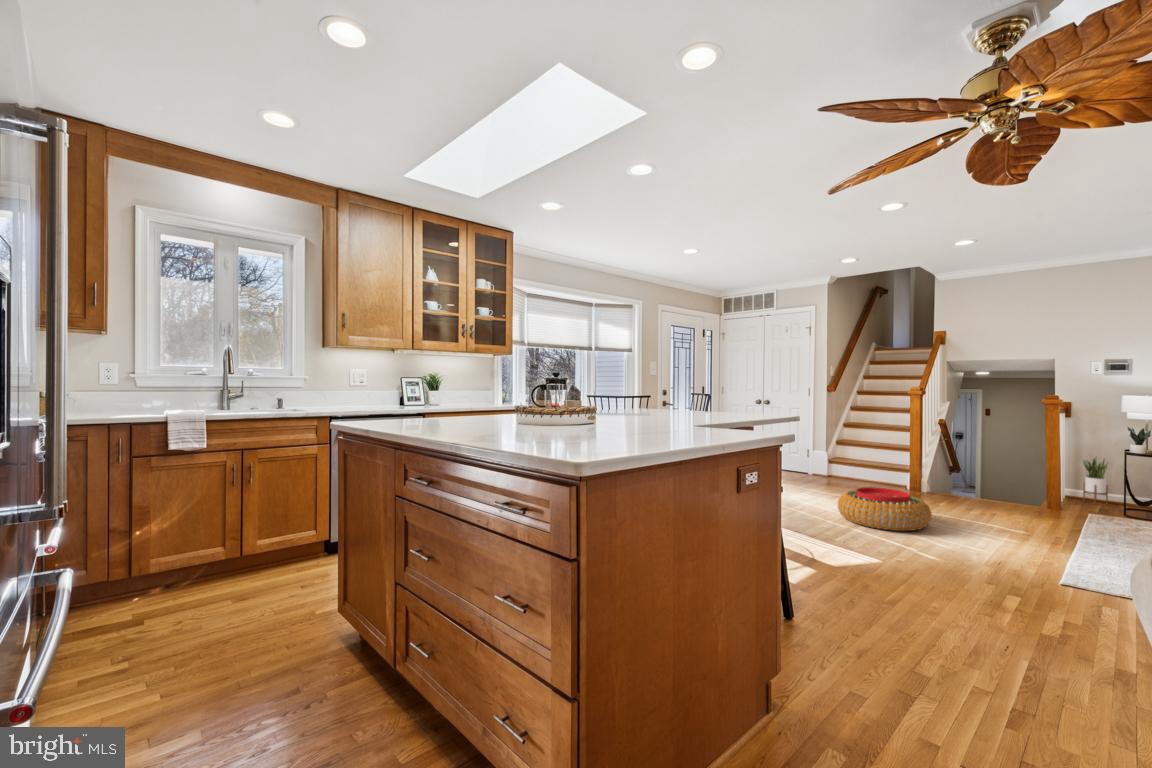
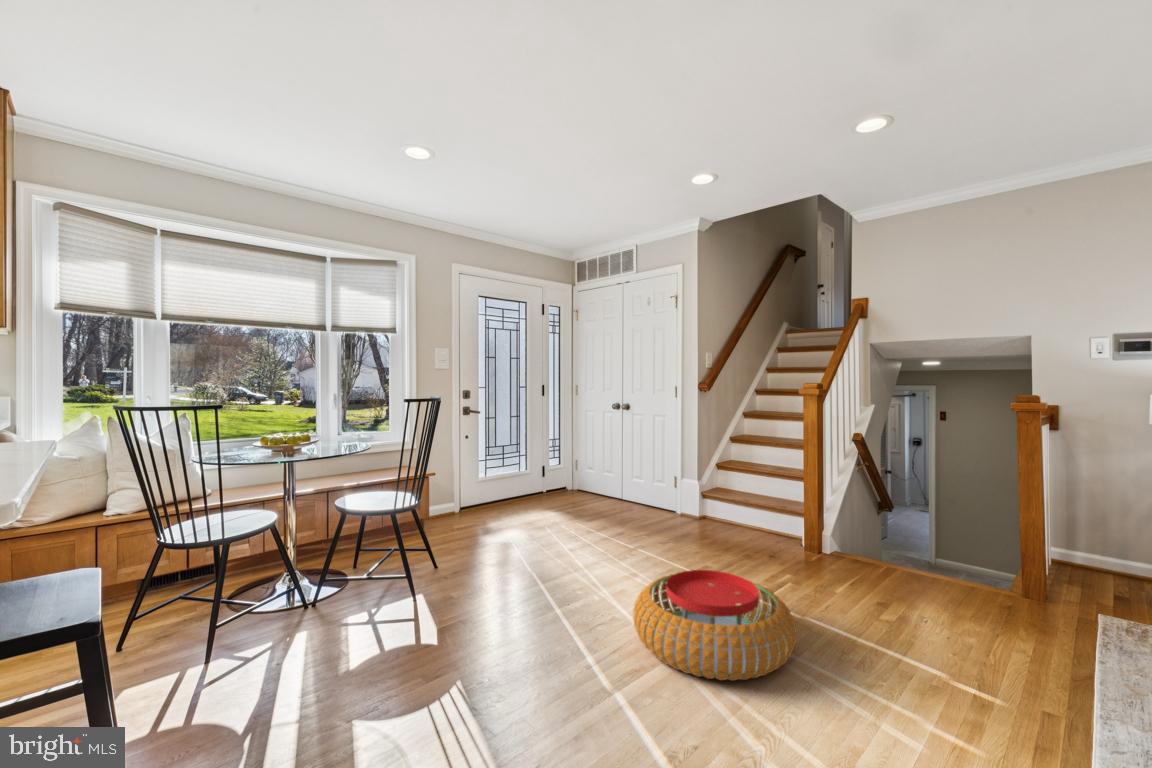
potted plant: present [1082,455,1109,505] -> none [1075,491,1122,579]

